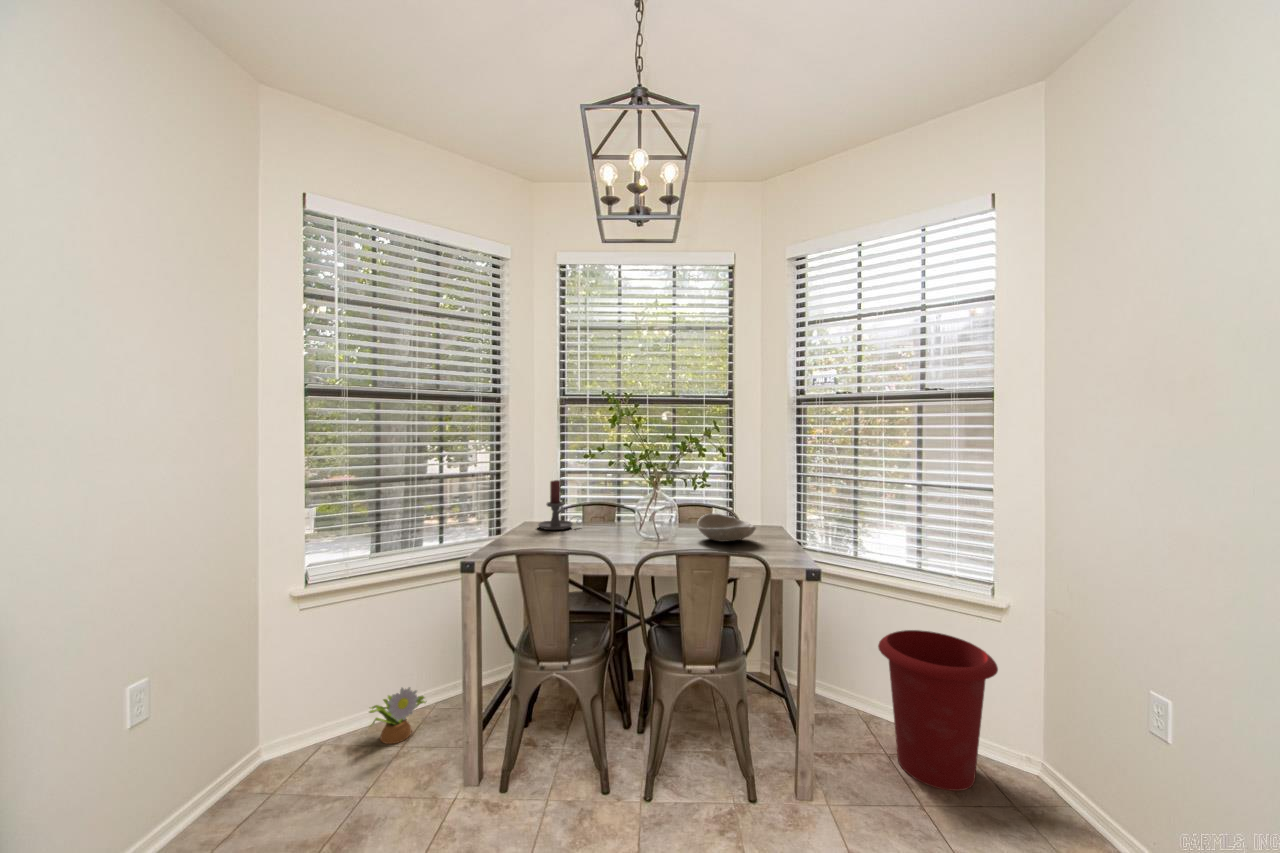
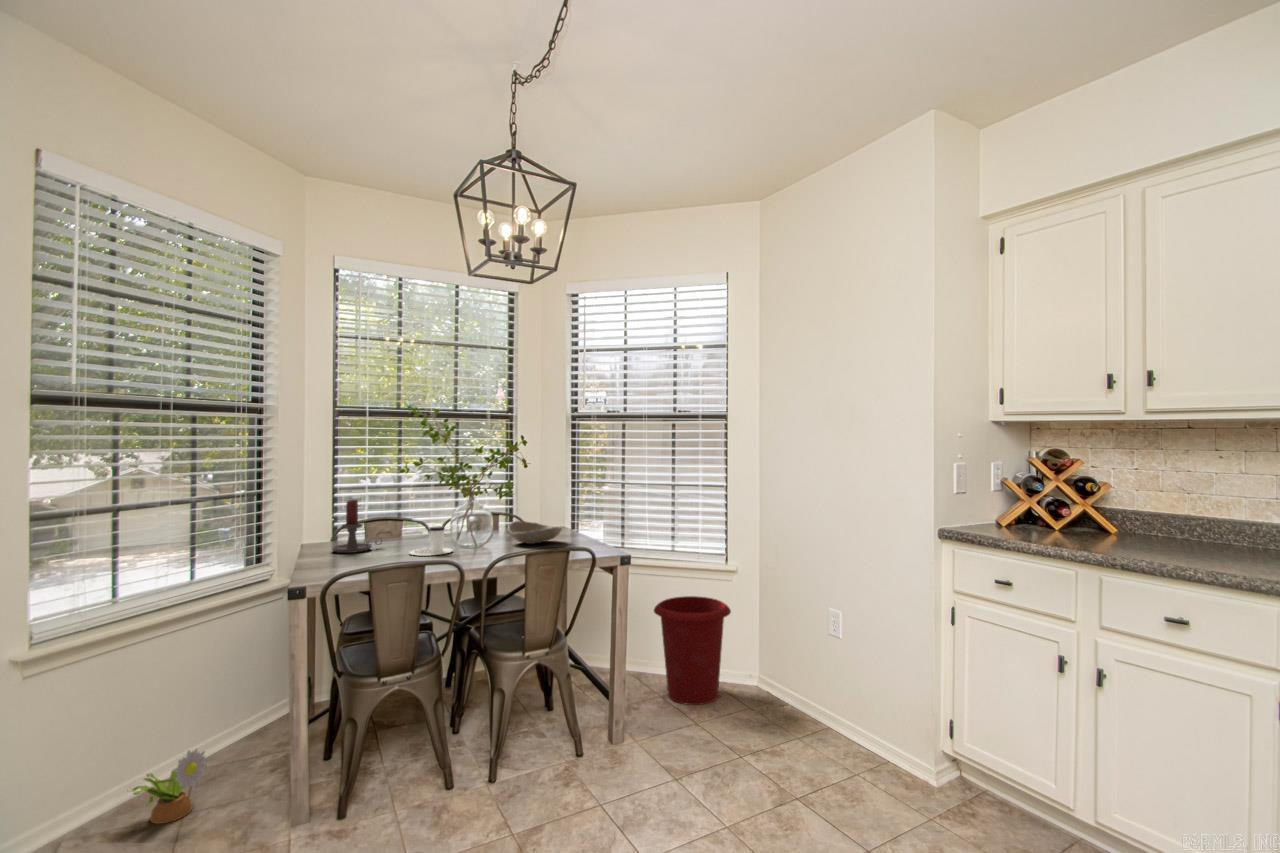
coffee cup: none [589,513,632,544] -> present [409,526,452,556]

